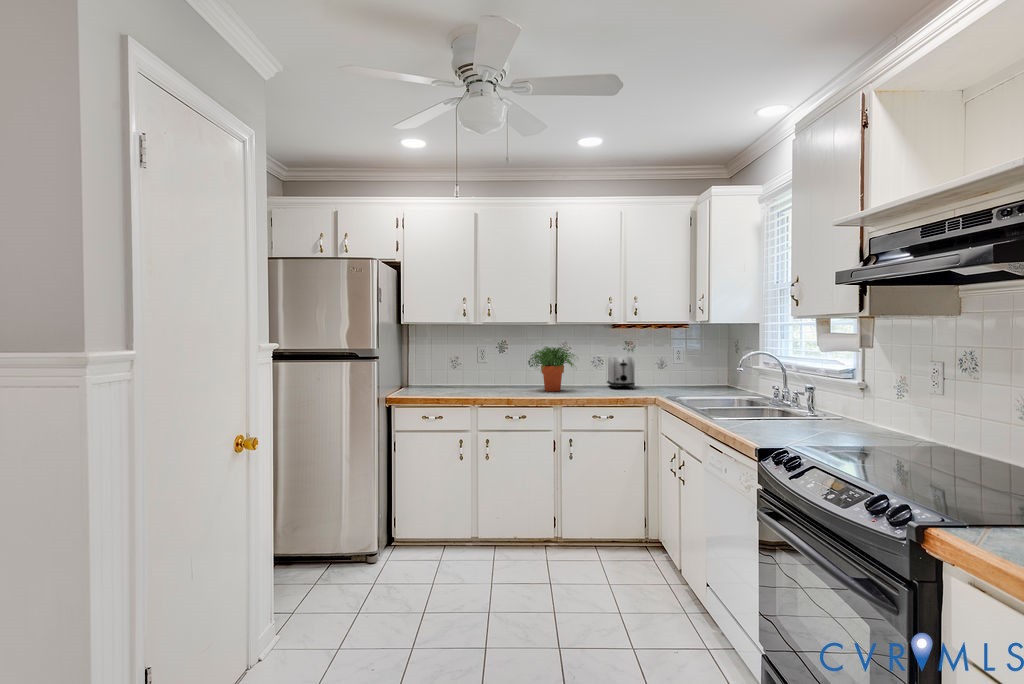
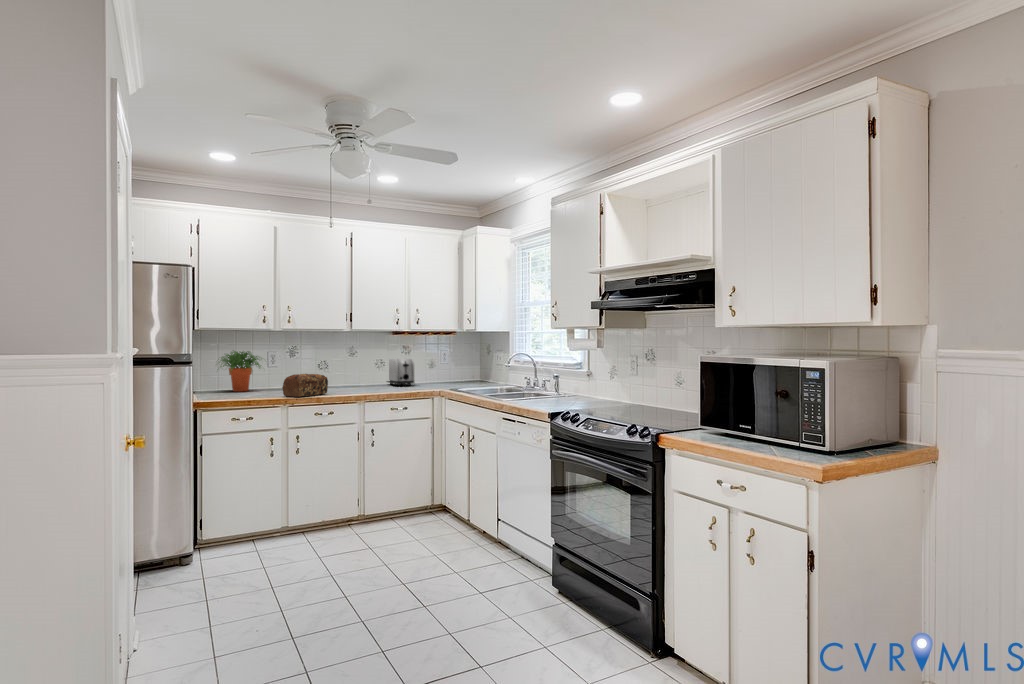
potted plant: present [531,347,578,391] -> present [219,351,260,392]
bread loaf: none [471,372,521,398] -> present [282,374,328,397]

